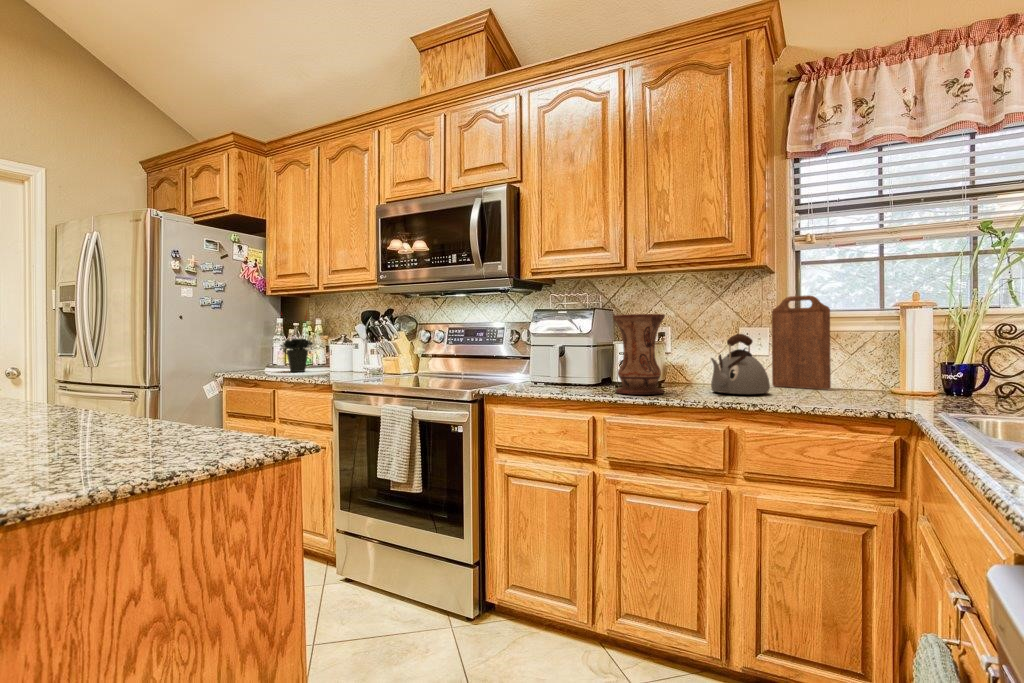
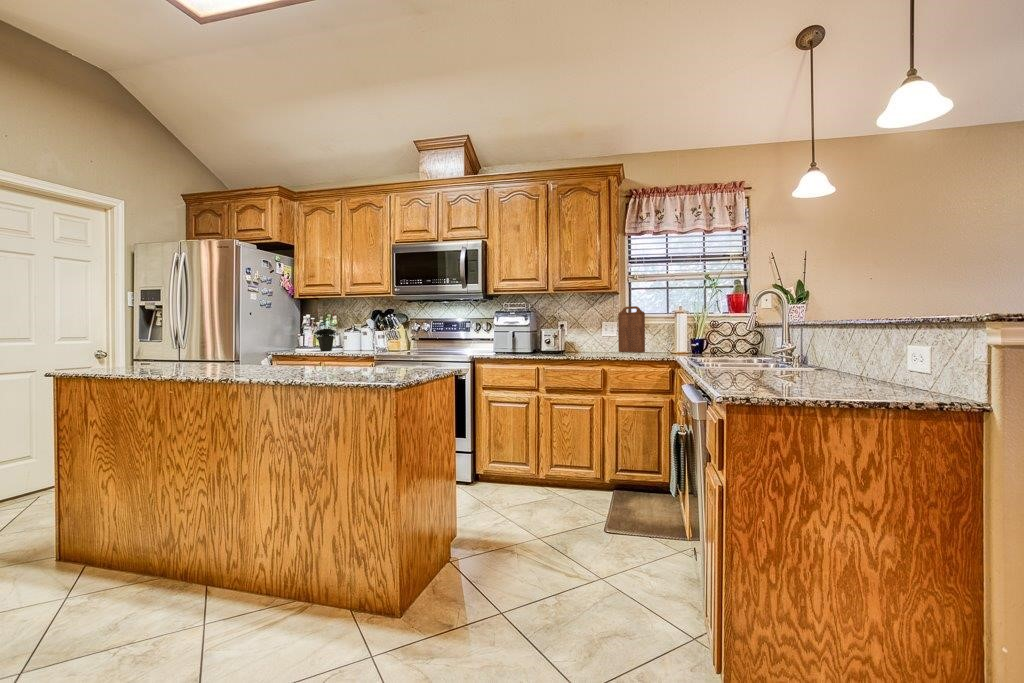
vase: present [613,314,665,395] -> none [545,315,571,355]
kettle: present [711,334,770,394] -> none [592,325,619,354]

